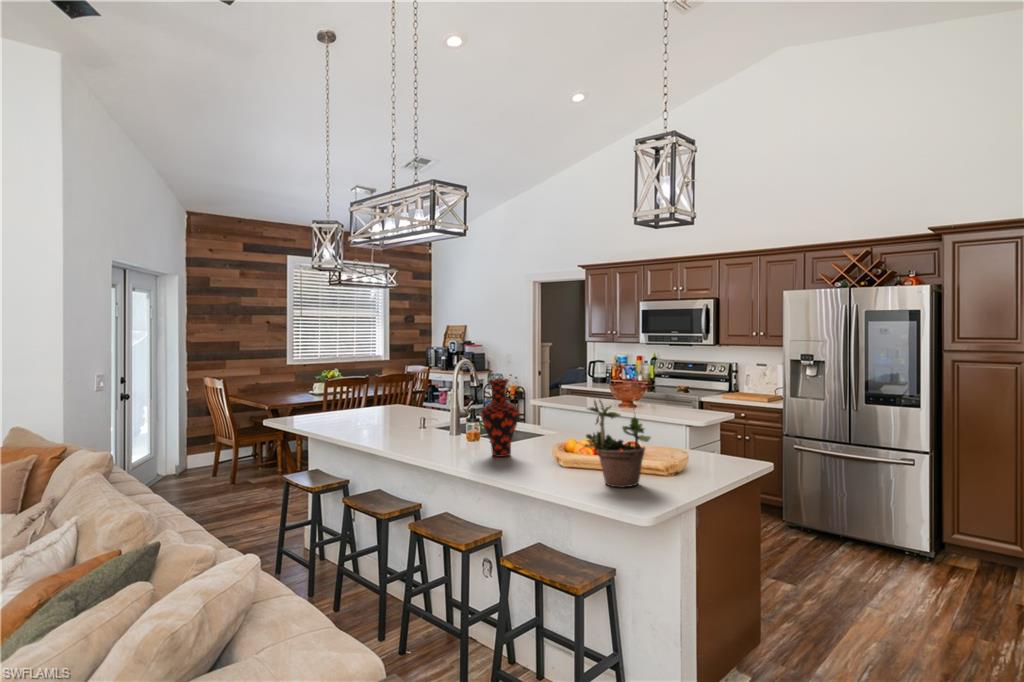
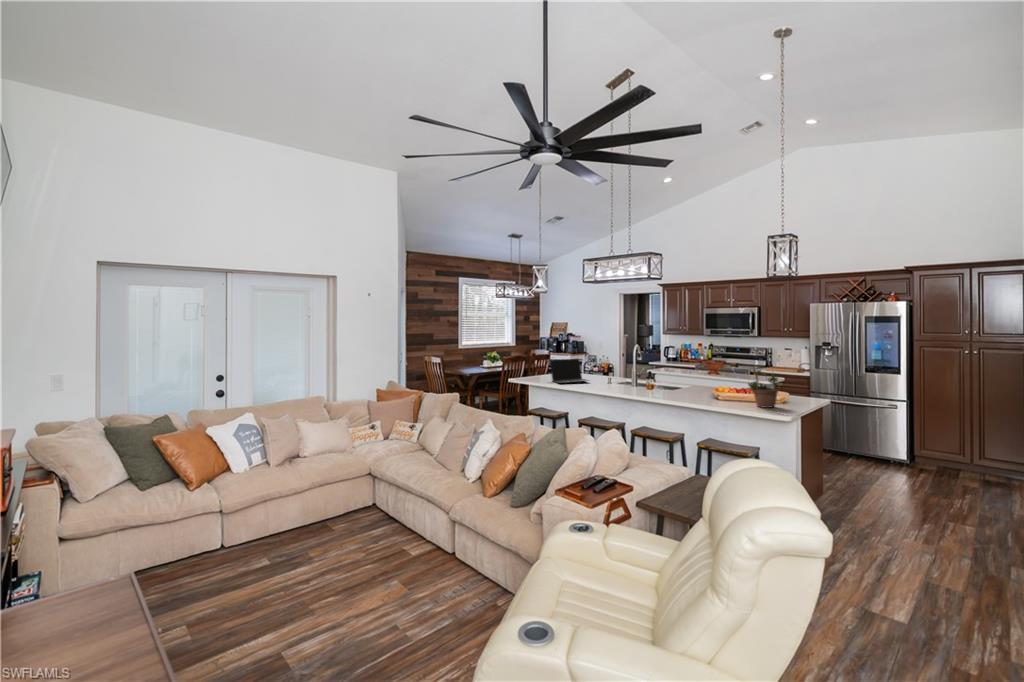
vase: present [481,379,519,457] -> none [673,357,694,397]
laptop: none [333,380,392,423] -> present [550,359,588,383]

